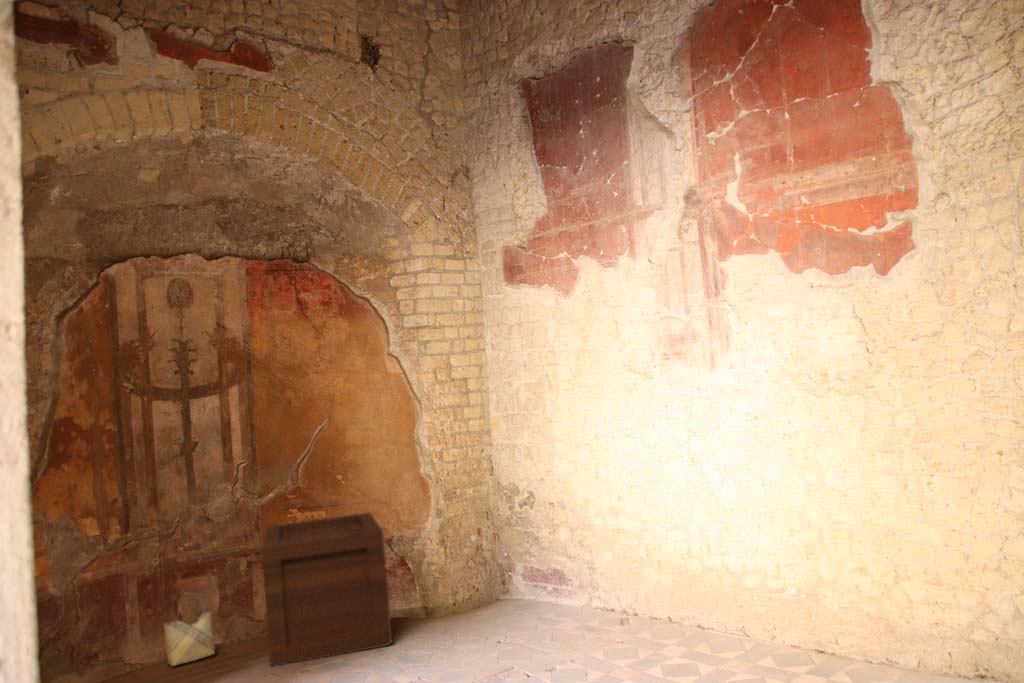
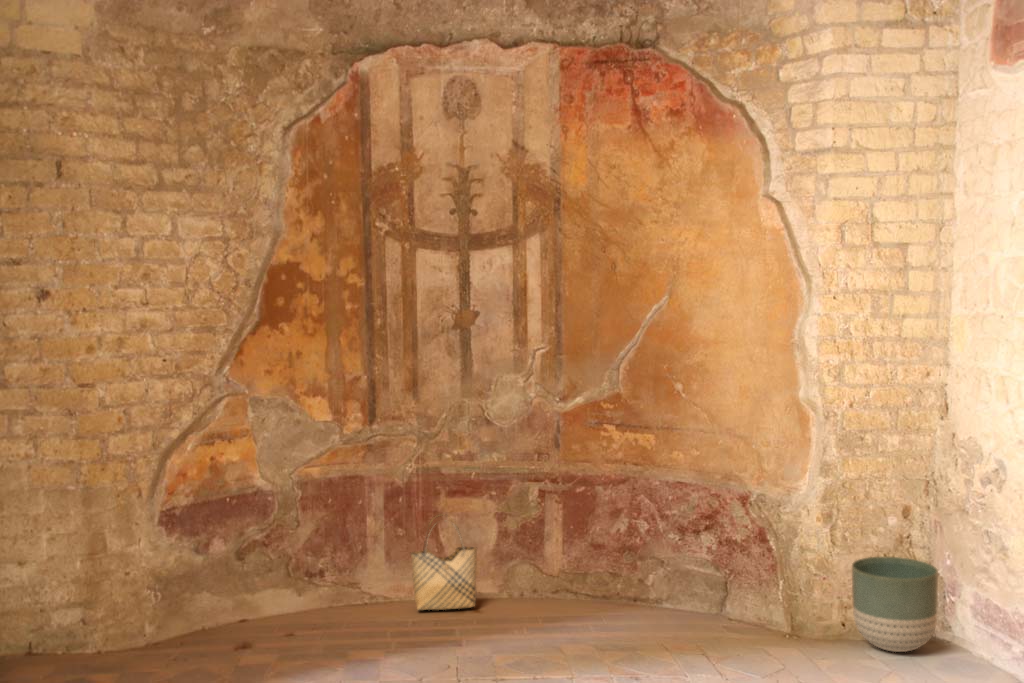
wooden crate: present [261,512,392,666] -> none [515,445,723,664]
planter: none [461,558,509,612] -> present [852,557,938,652]

